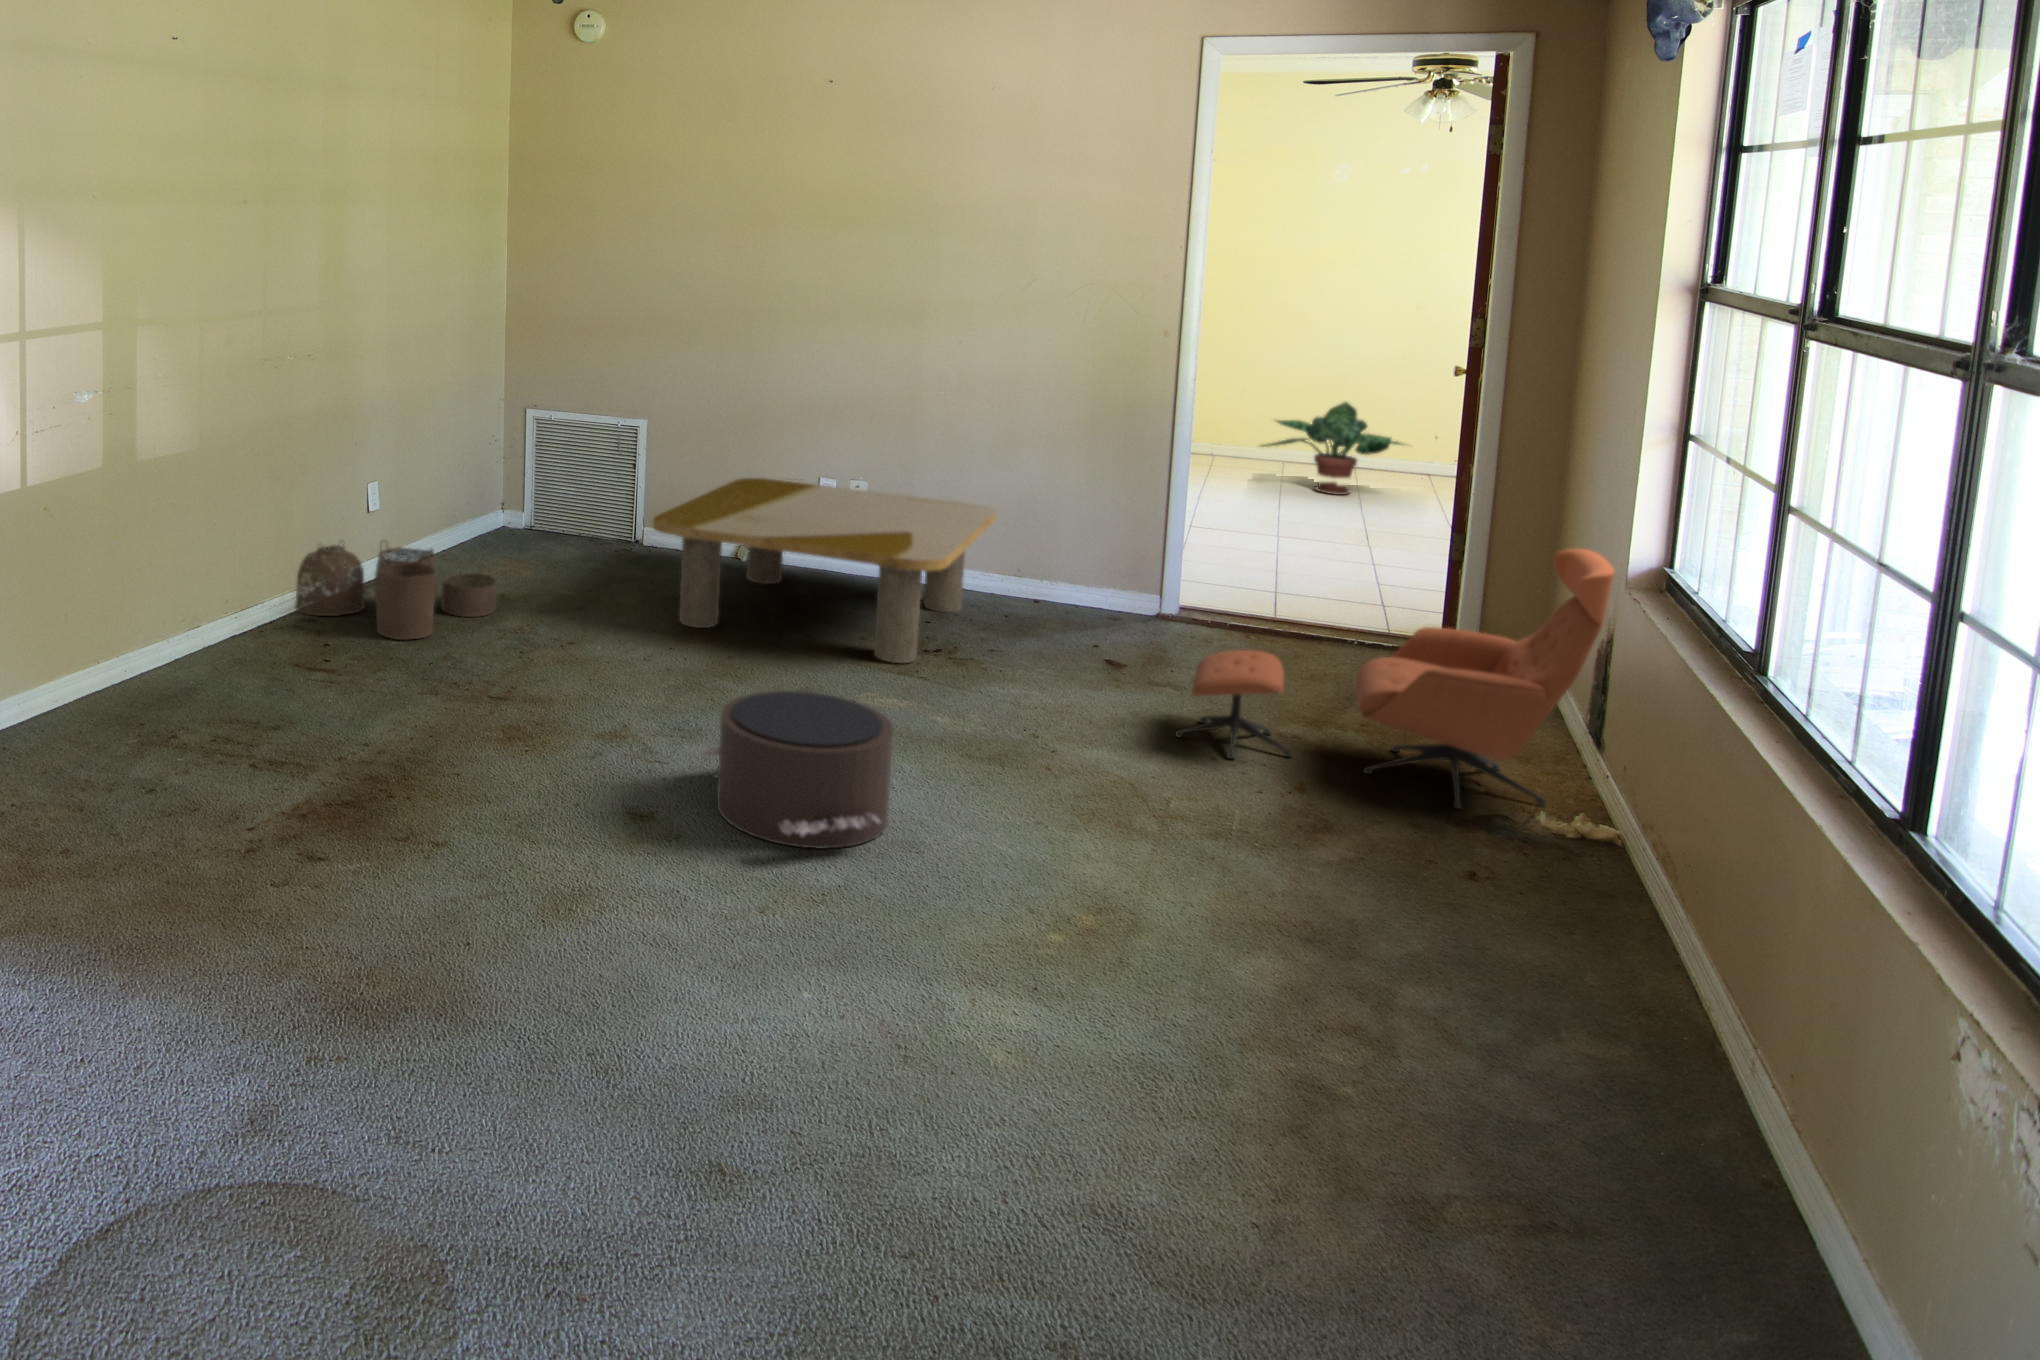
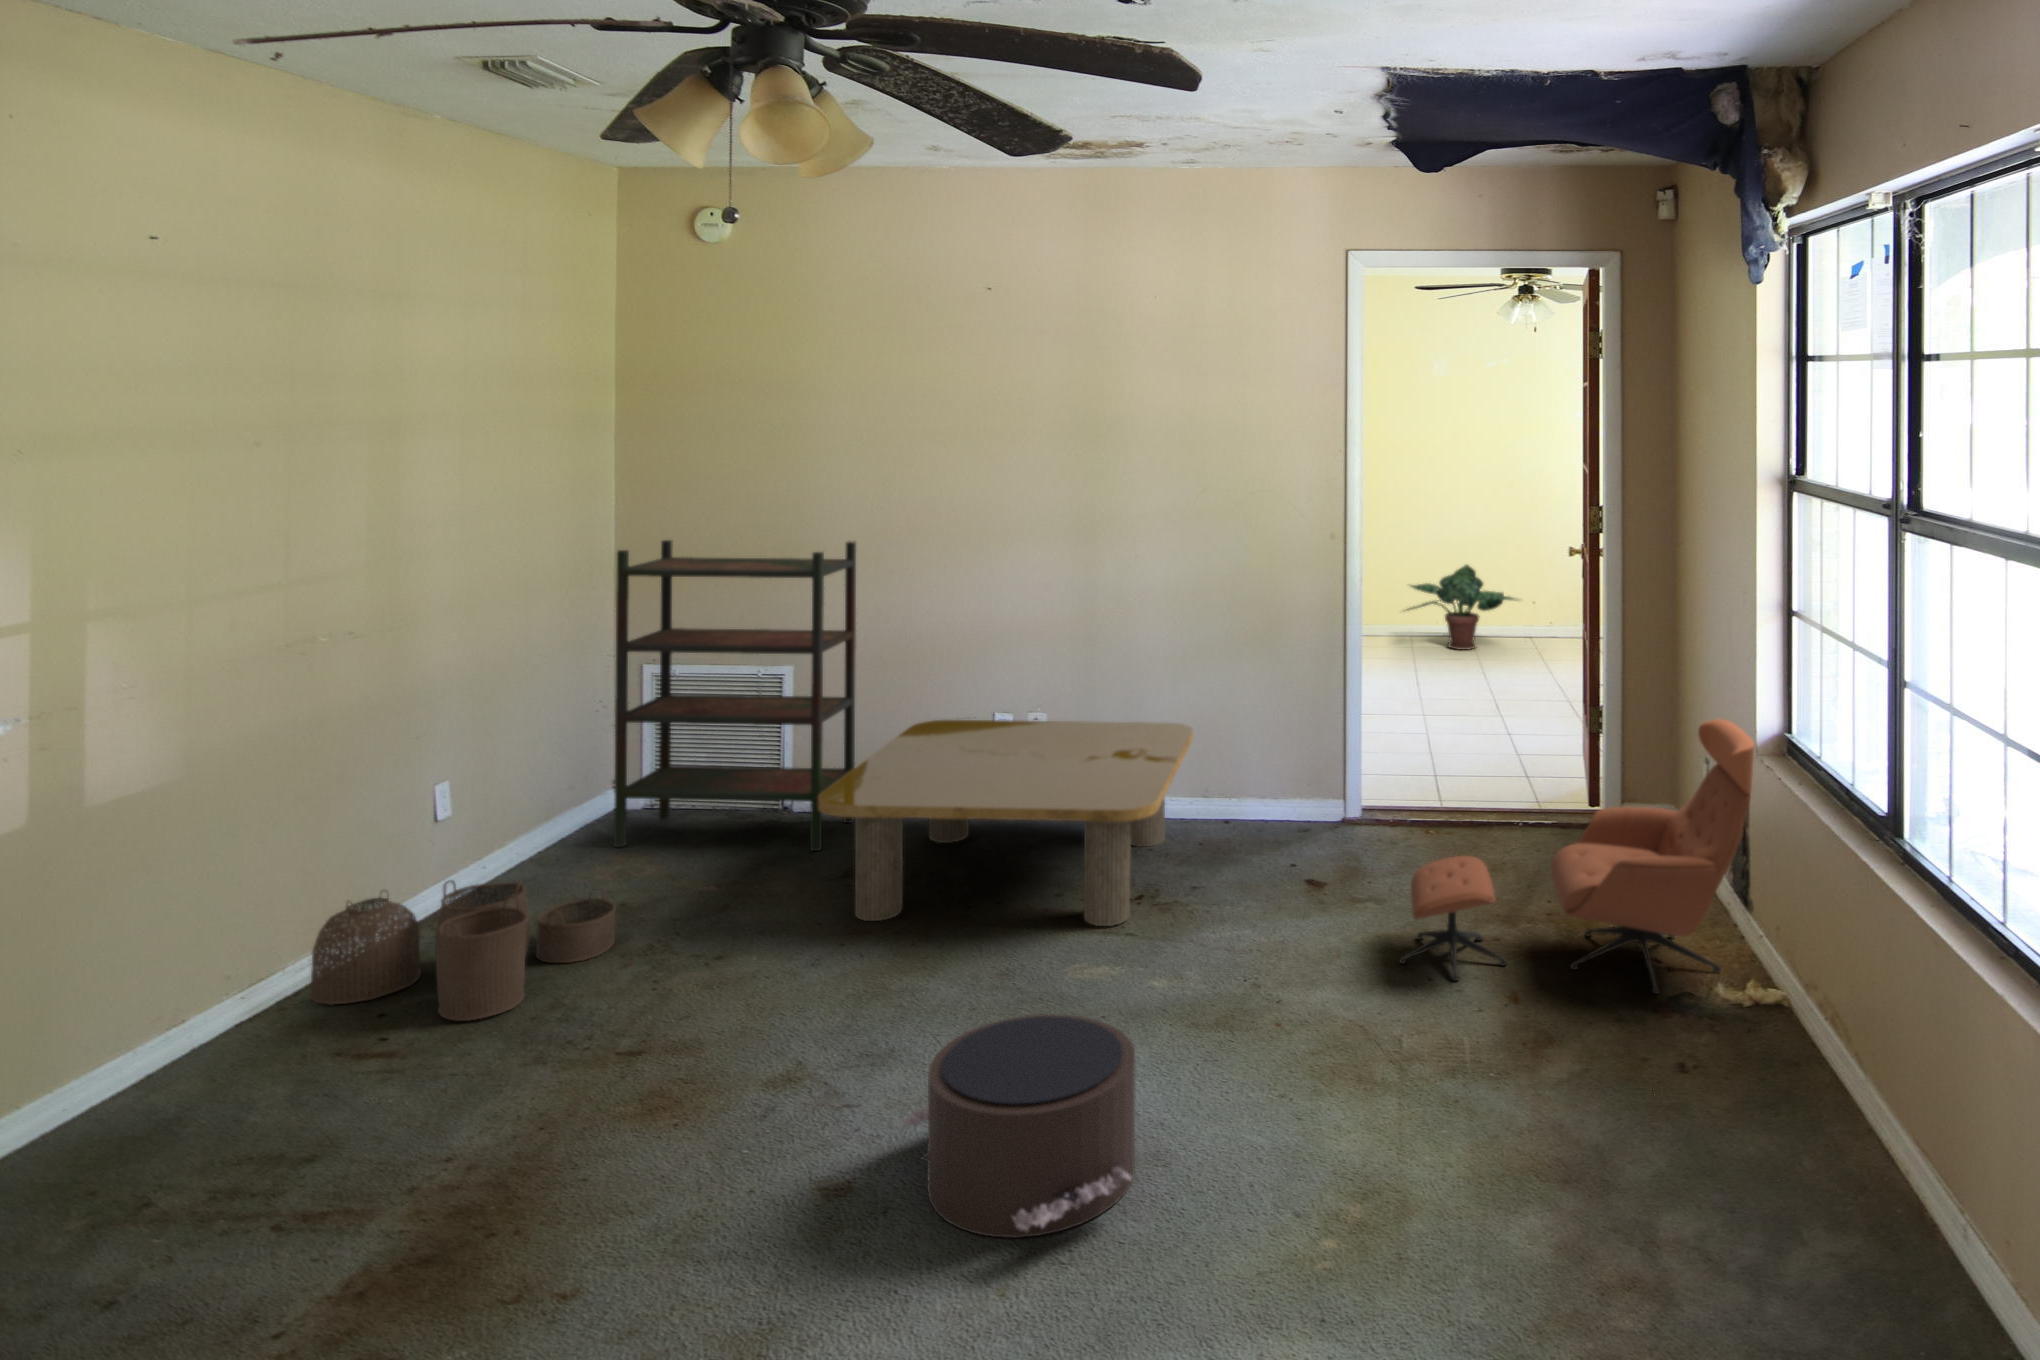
bookshelf: none [497,303,696,573] -> present [614,540,856,851]

